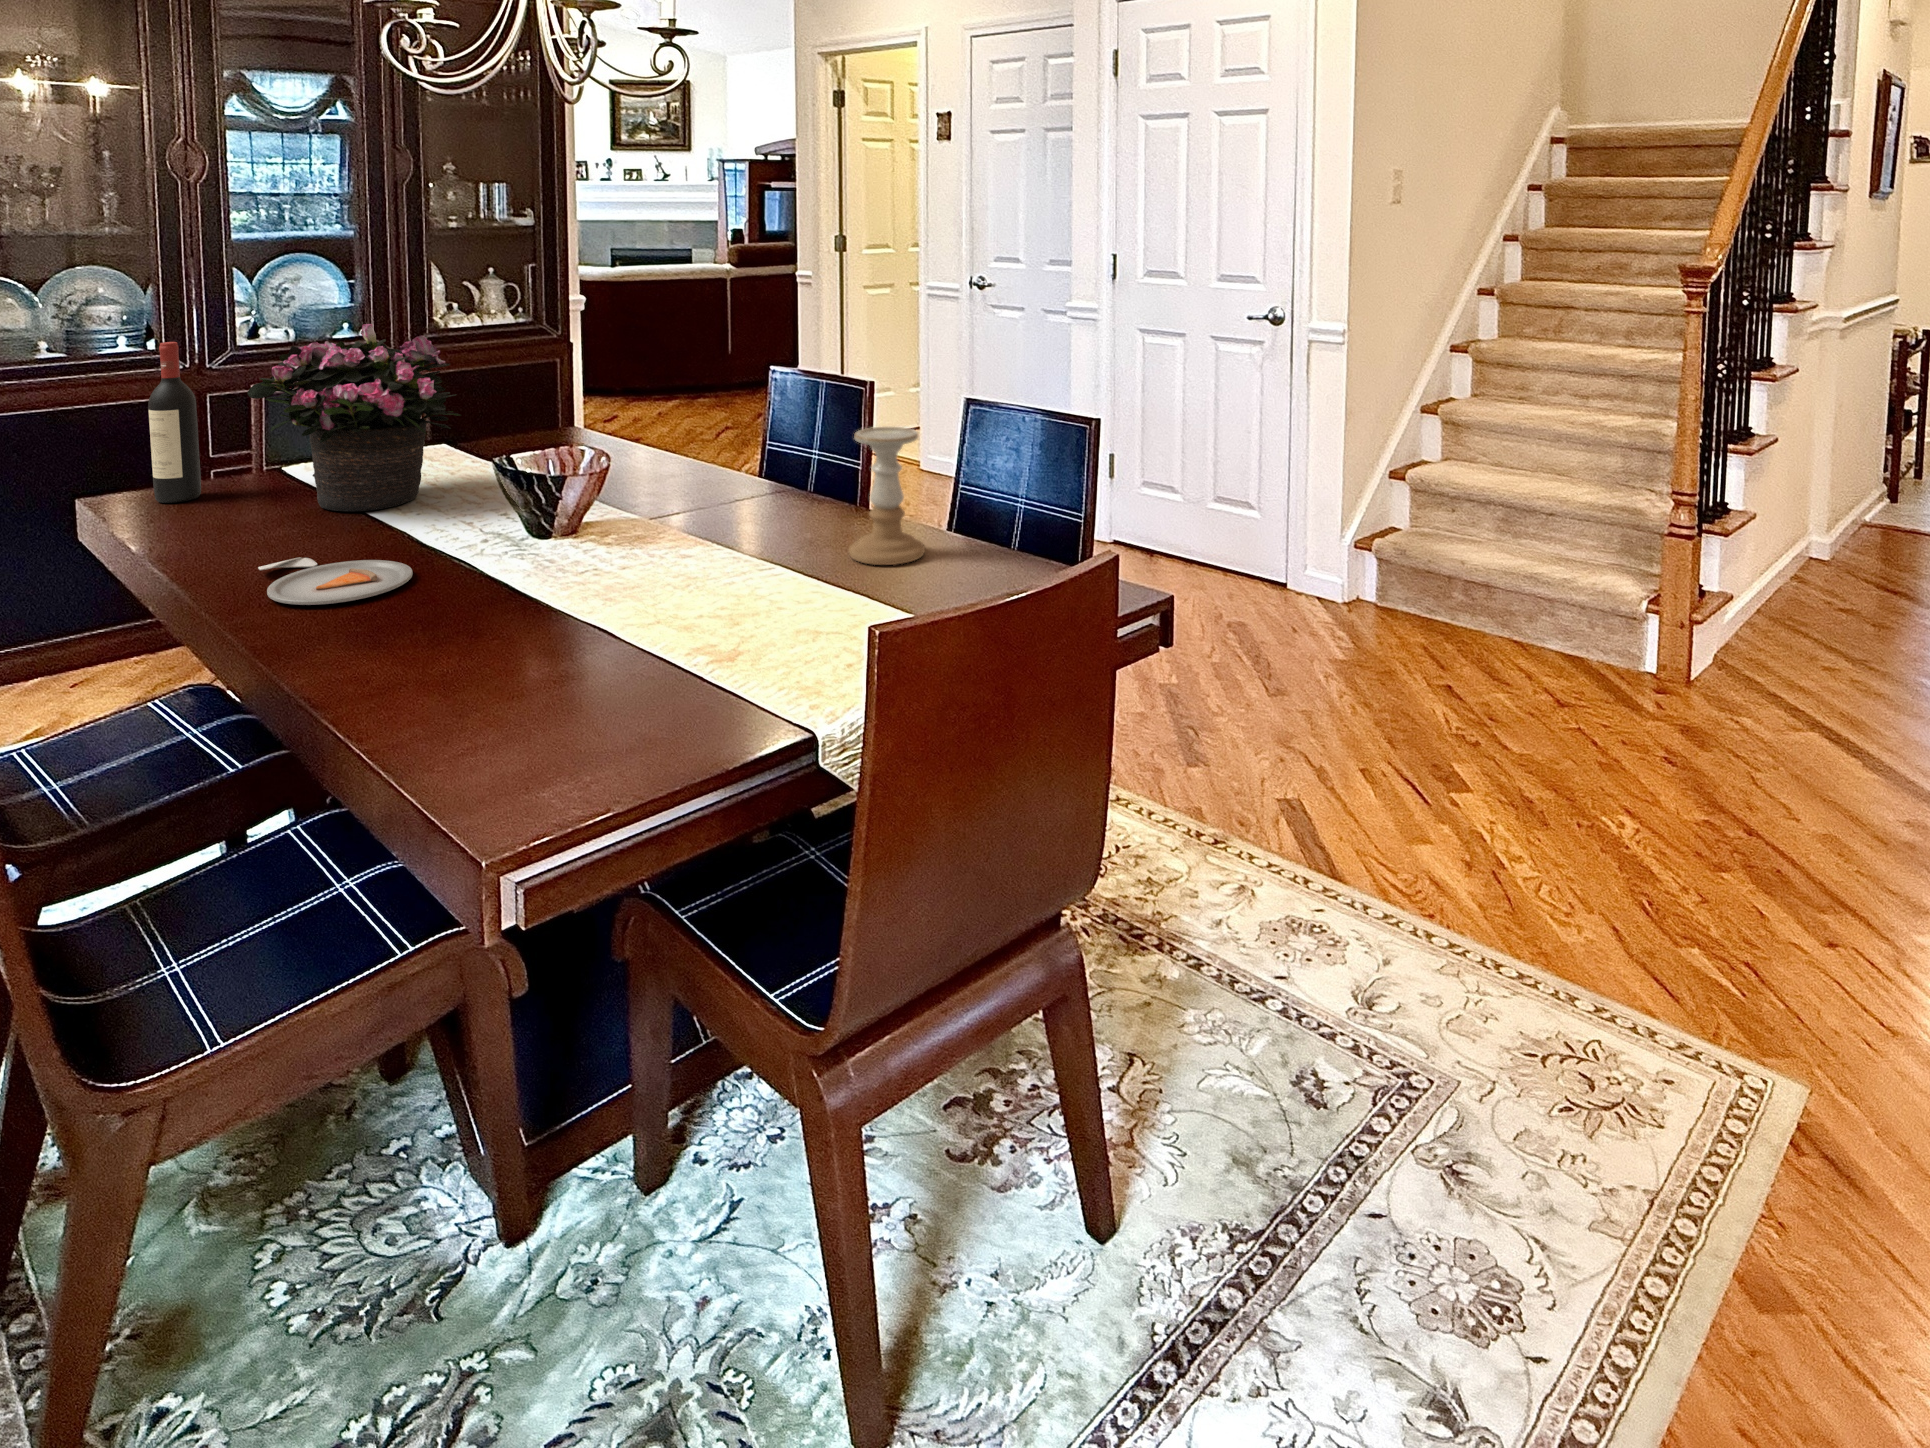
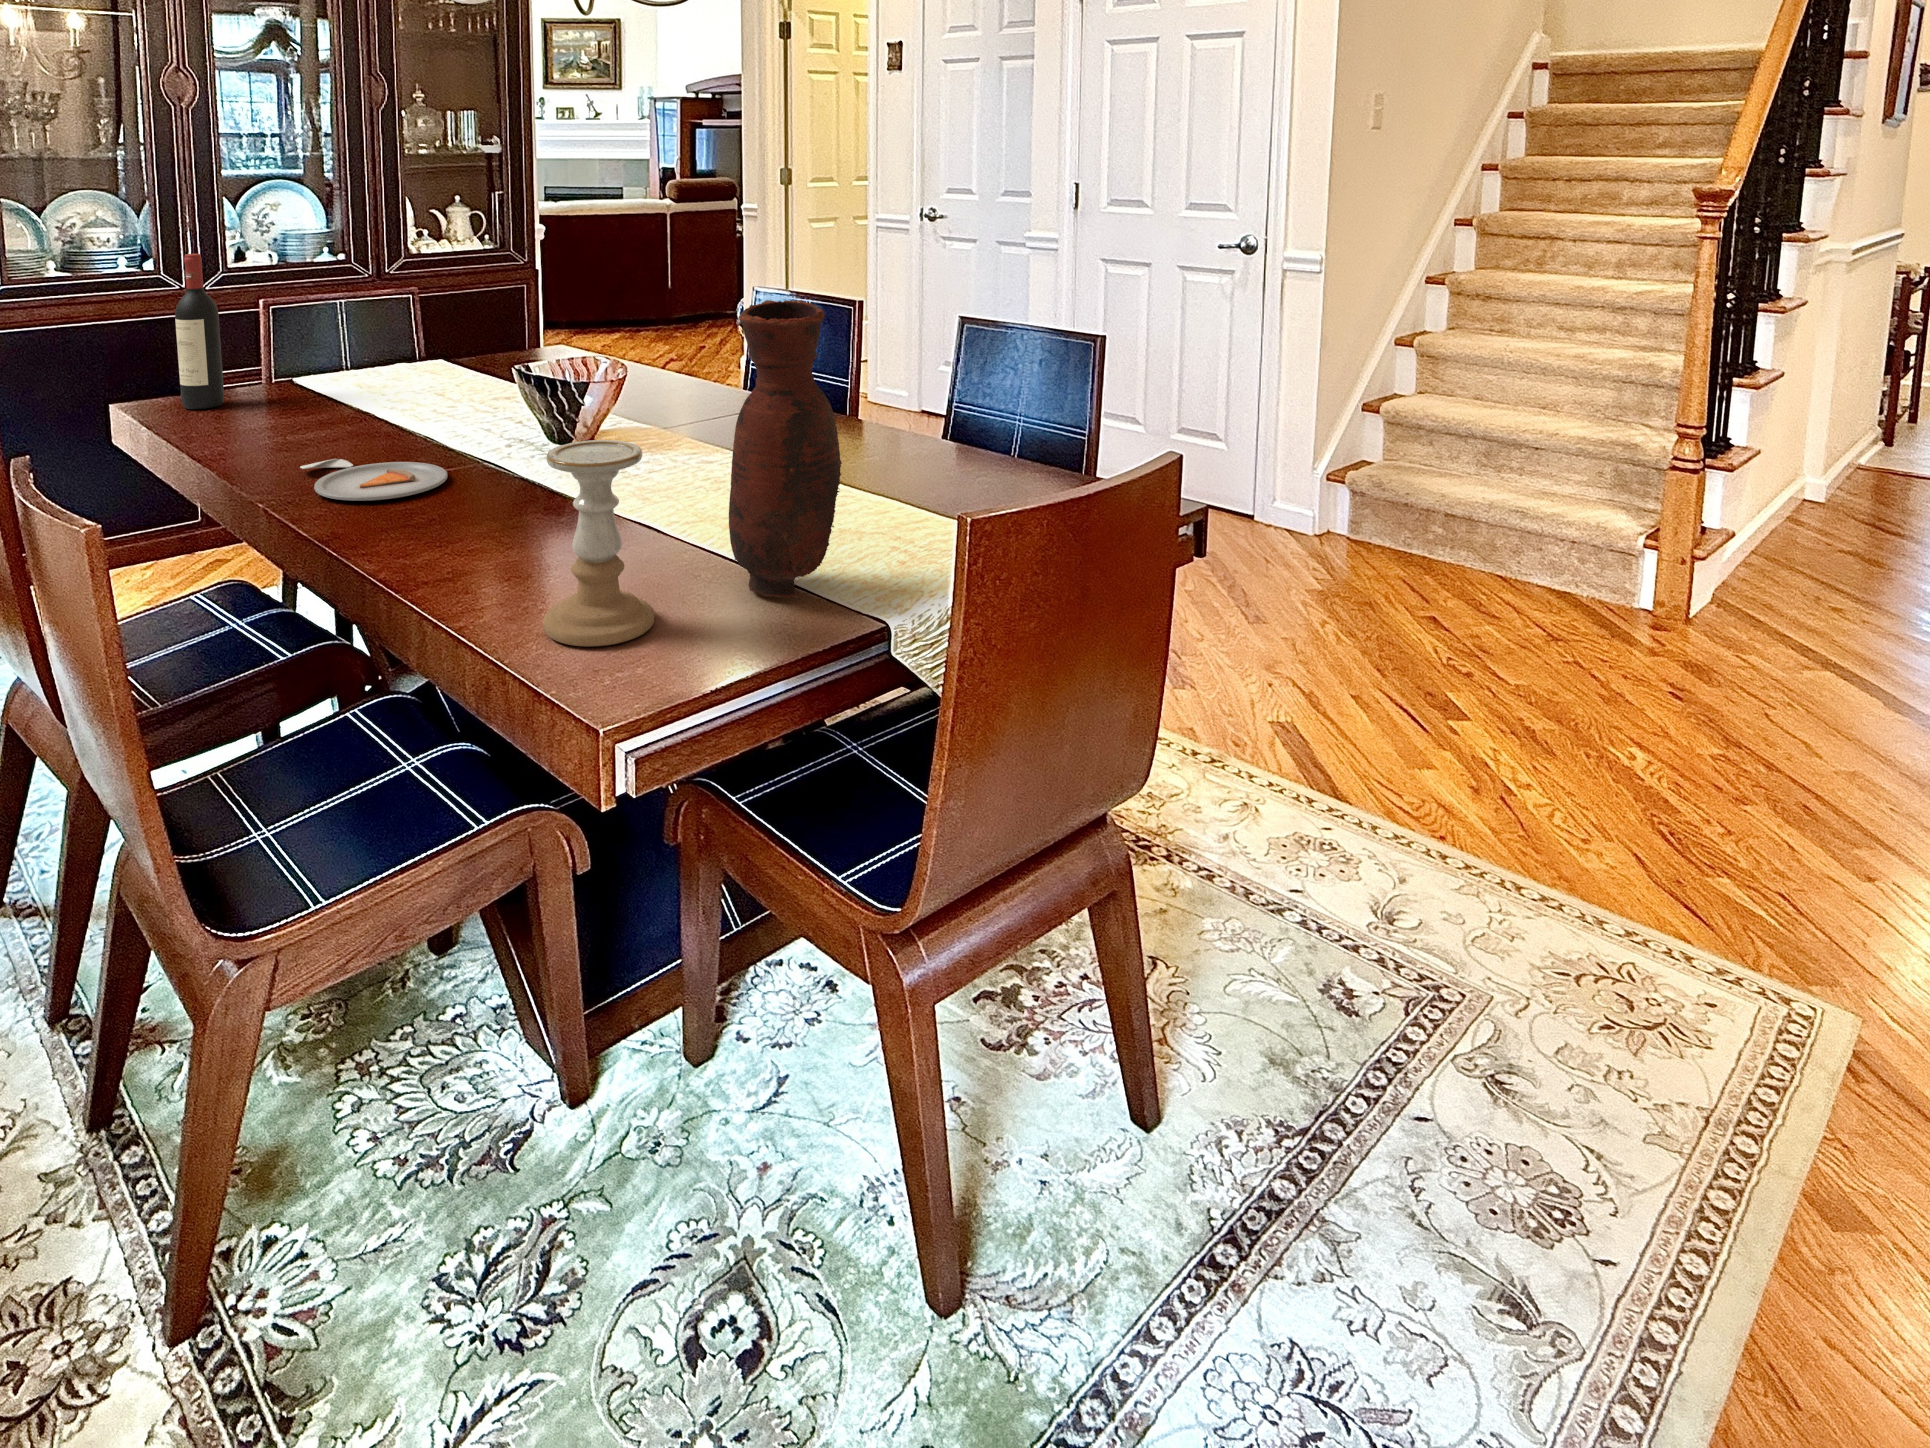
potted flower: present [247,324,461,512] -> none [273,237,471,419]
vase: none [668,402,782,706] -> present [729,300,842,598]
candle holder: present [849,427,925,565] -> present [543,440,654,646]

